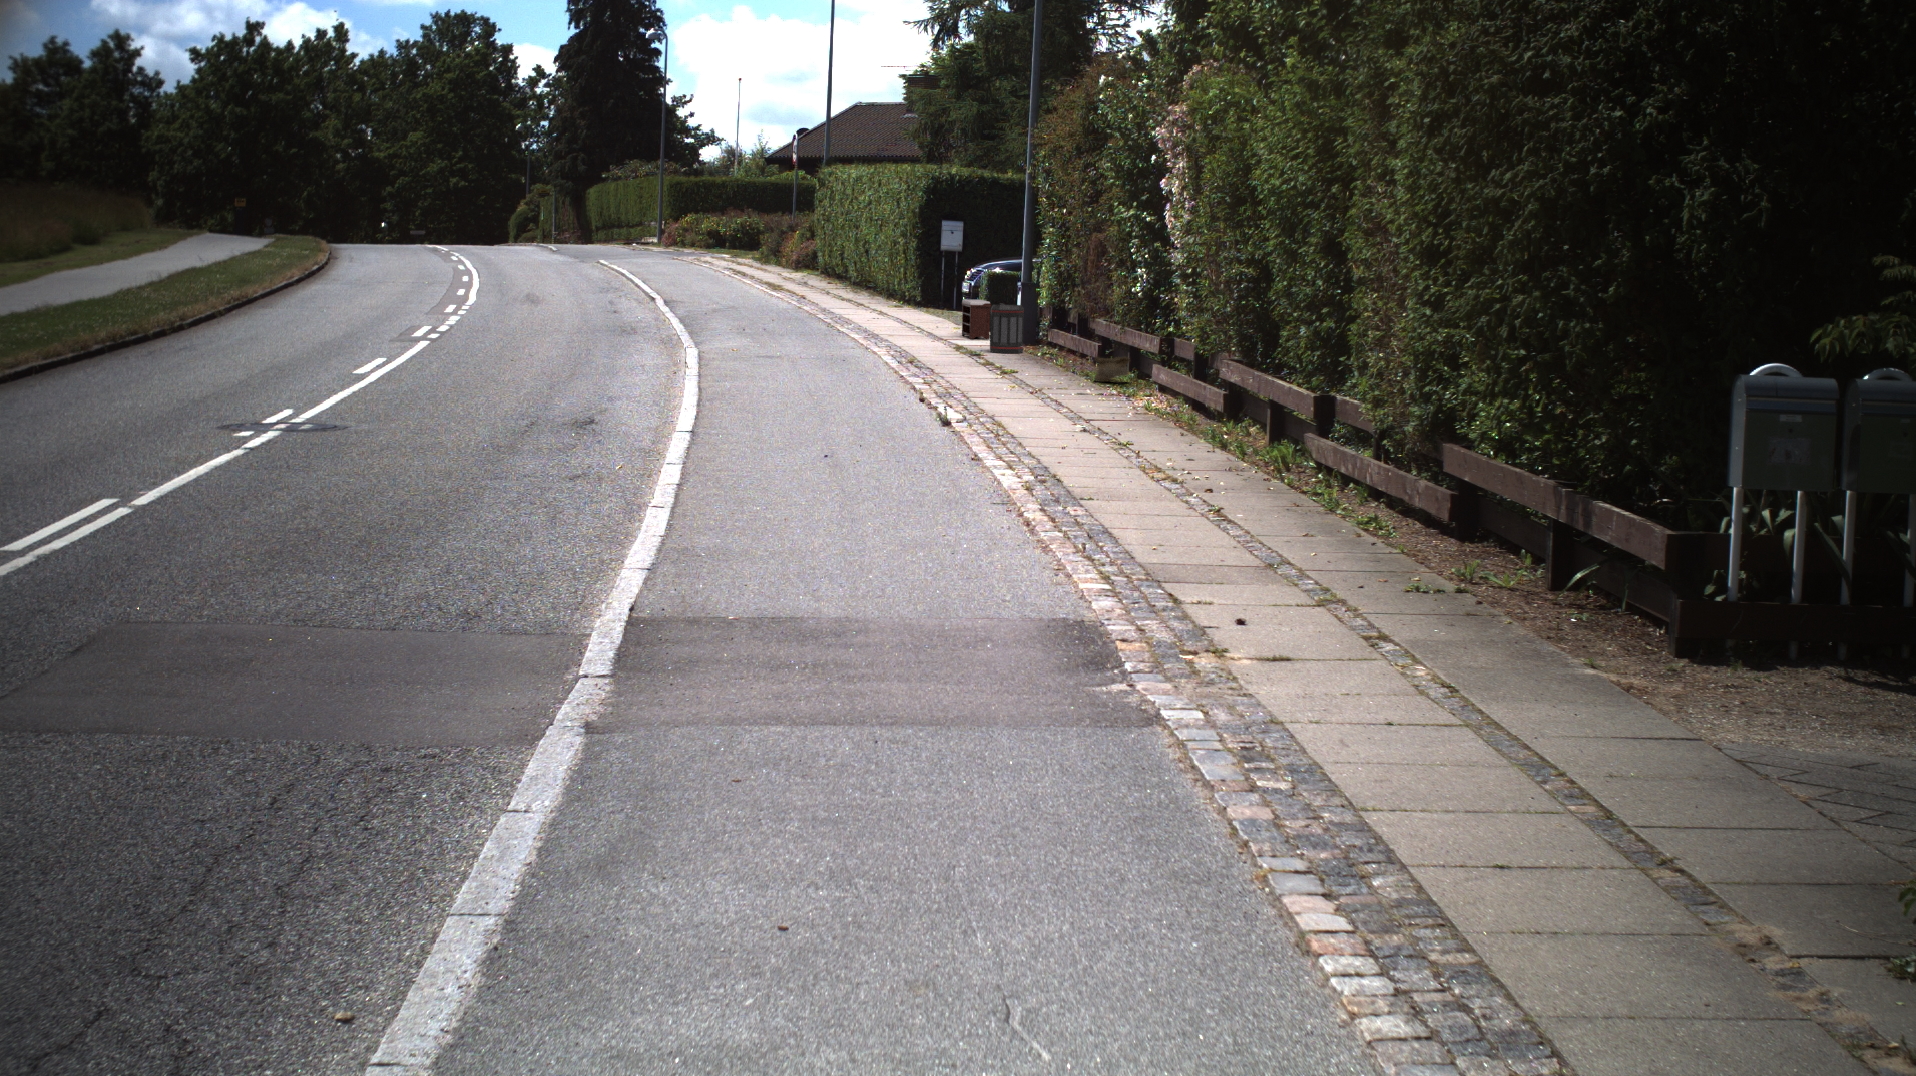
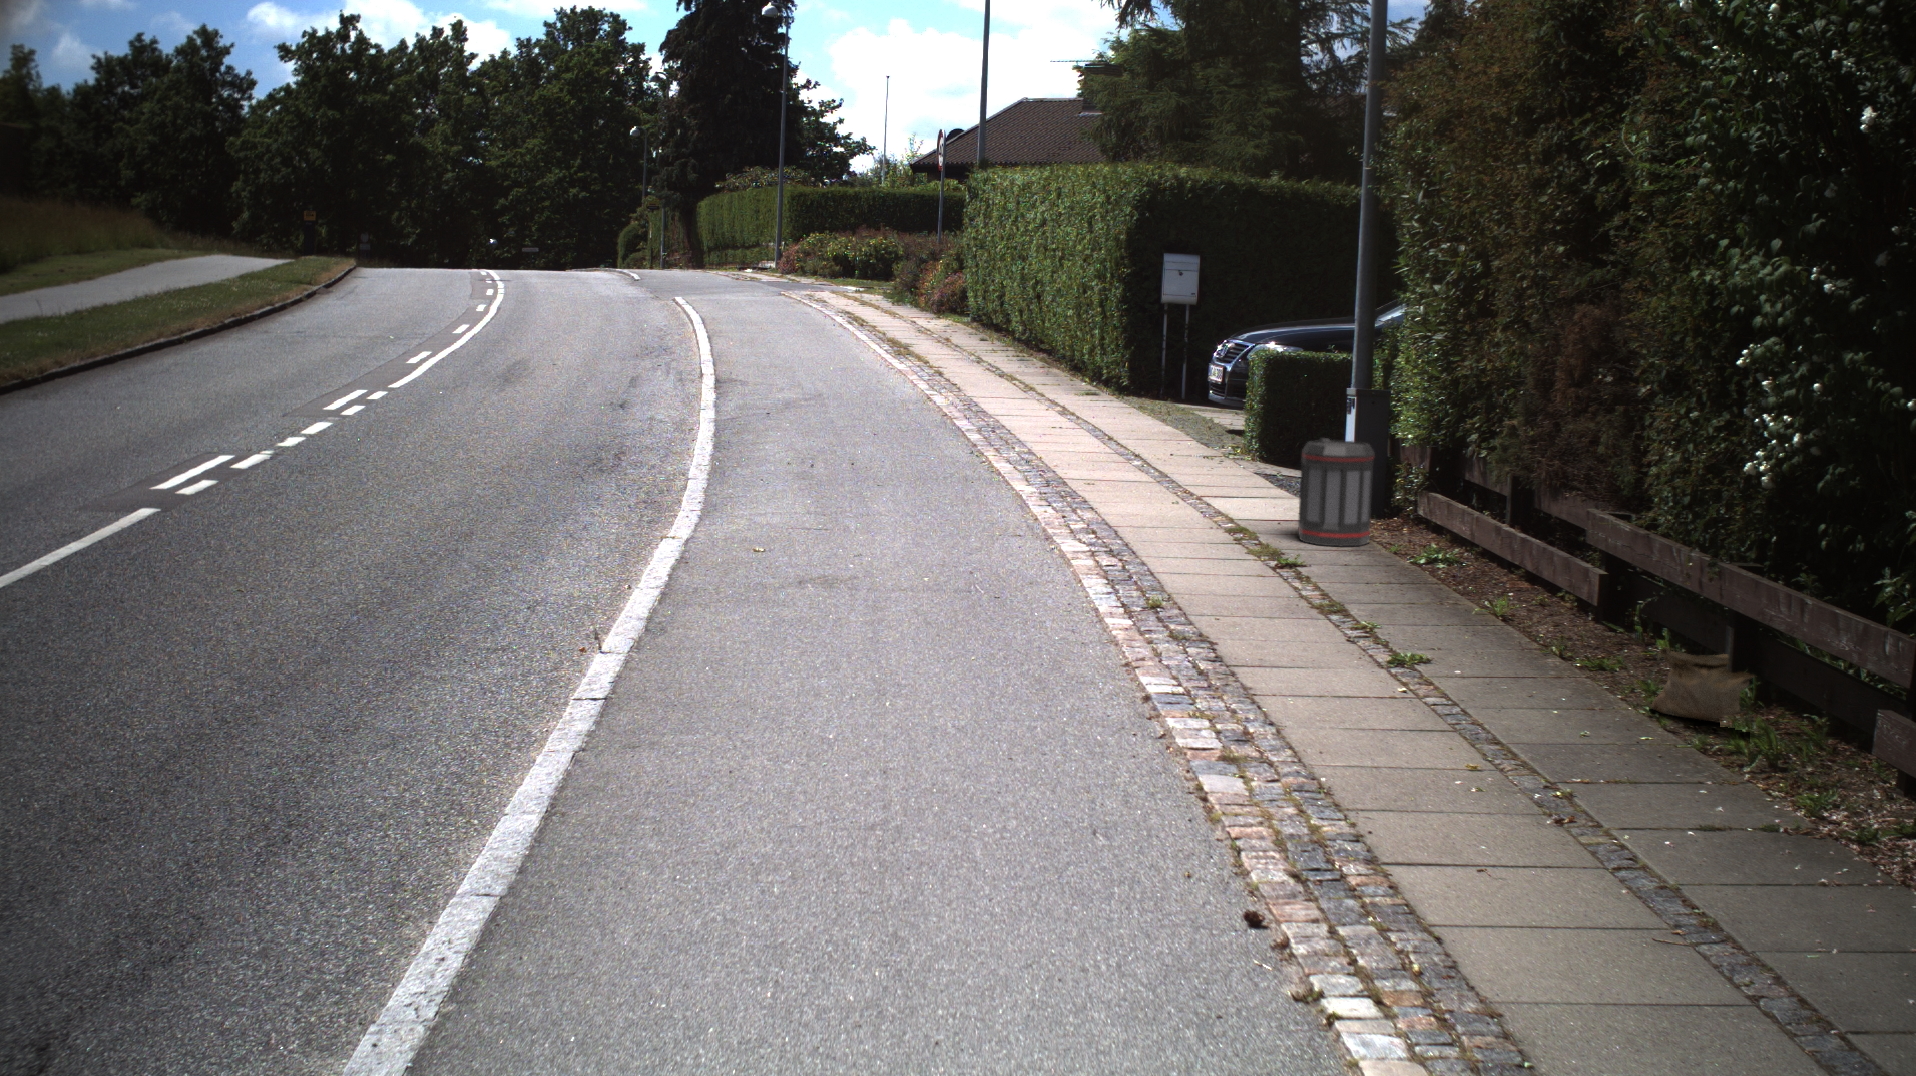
bench: present [961,299,991,339] -> none [1217,407,1280,487]

